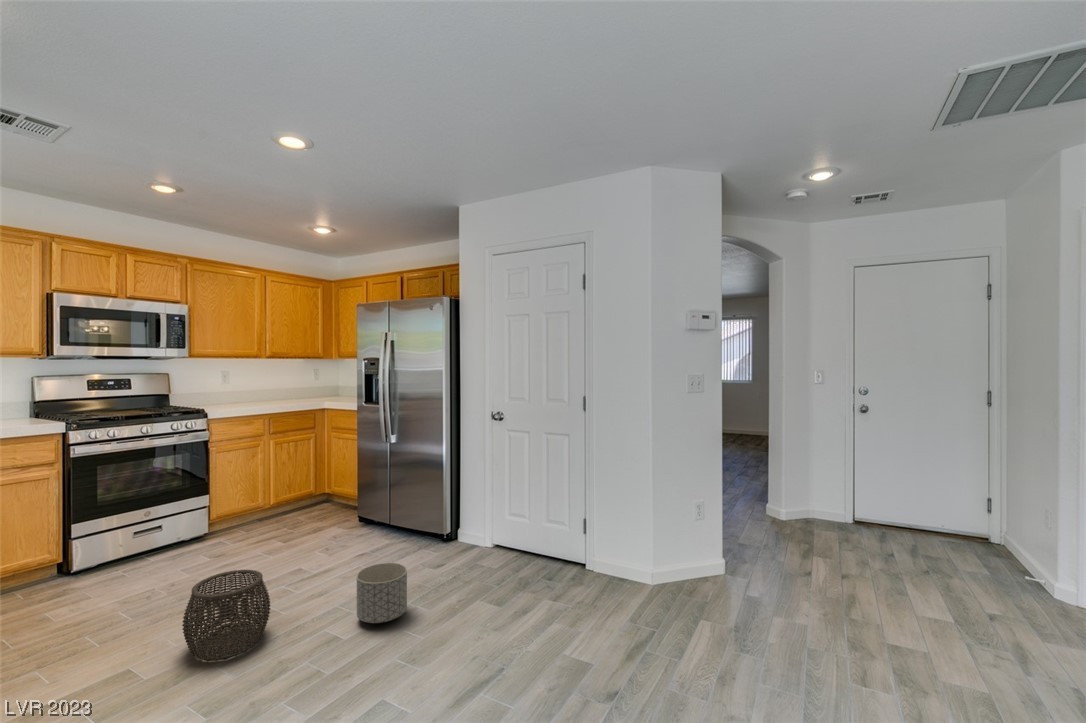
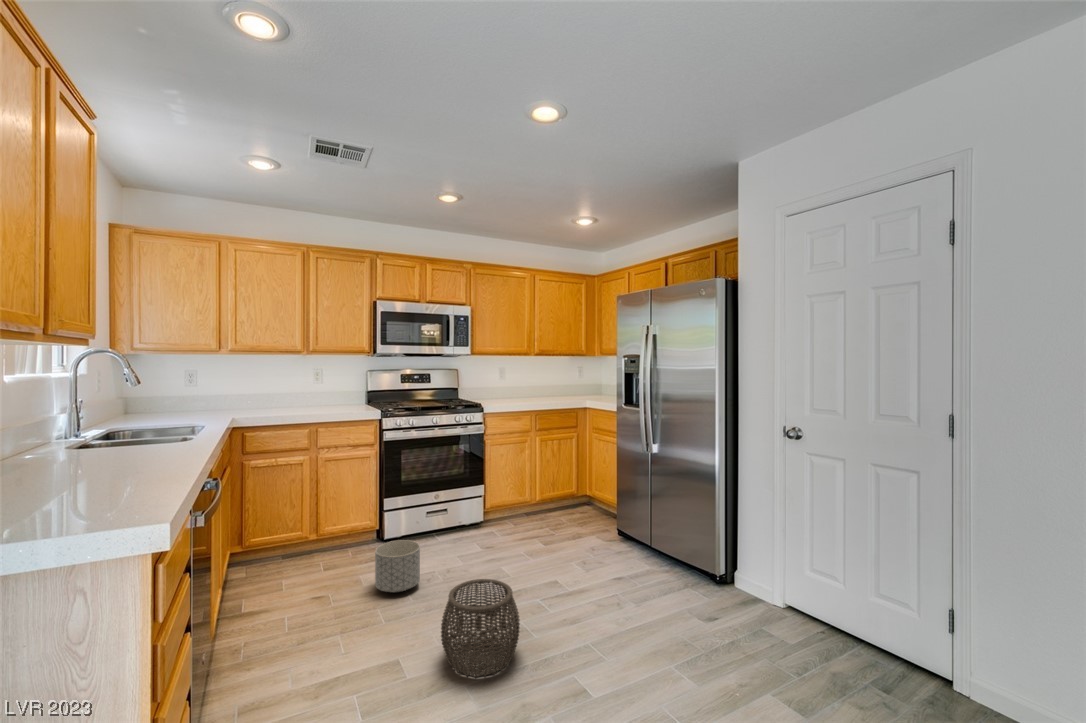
planter: present [357,563,407,623] -> present [375,540,420,593]

